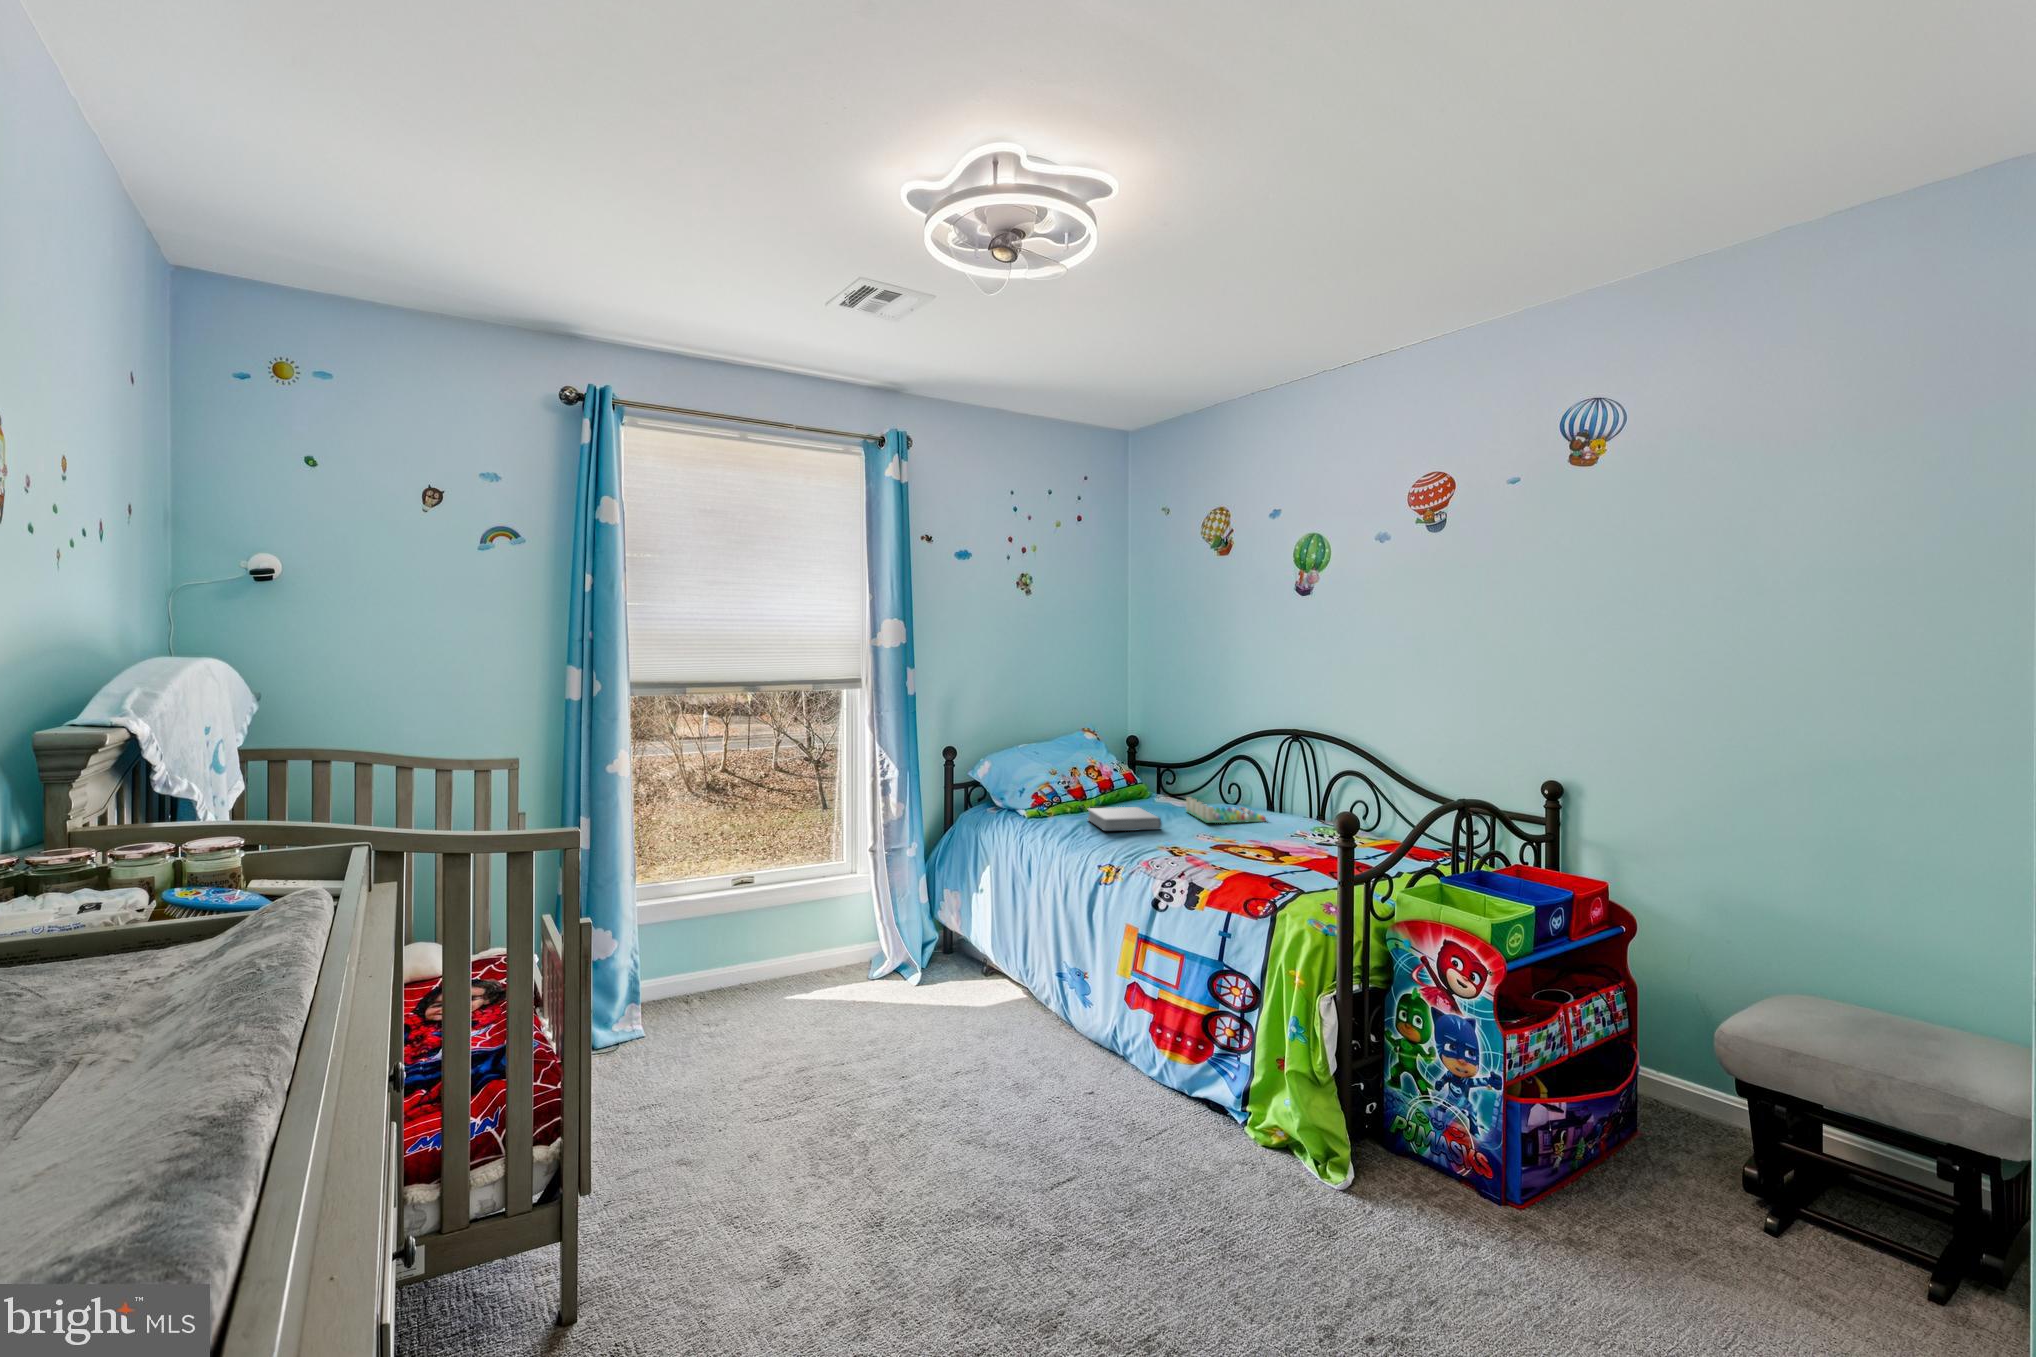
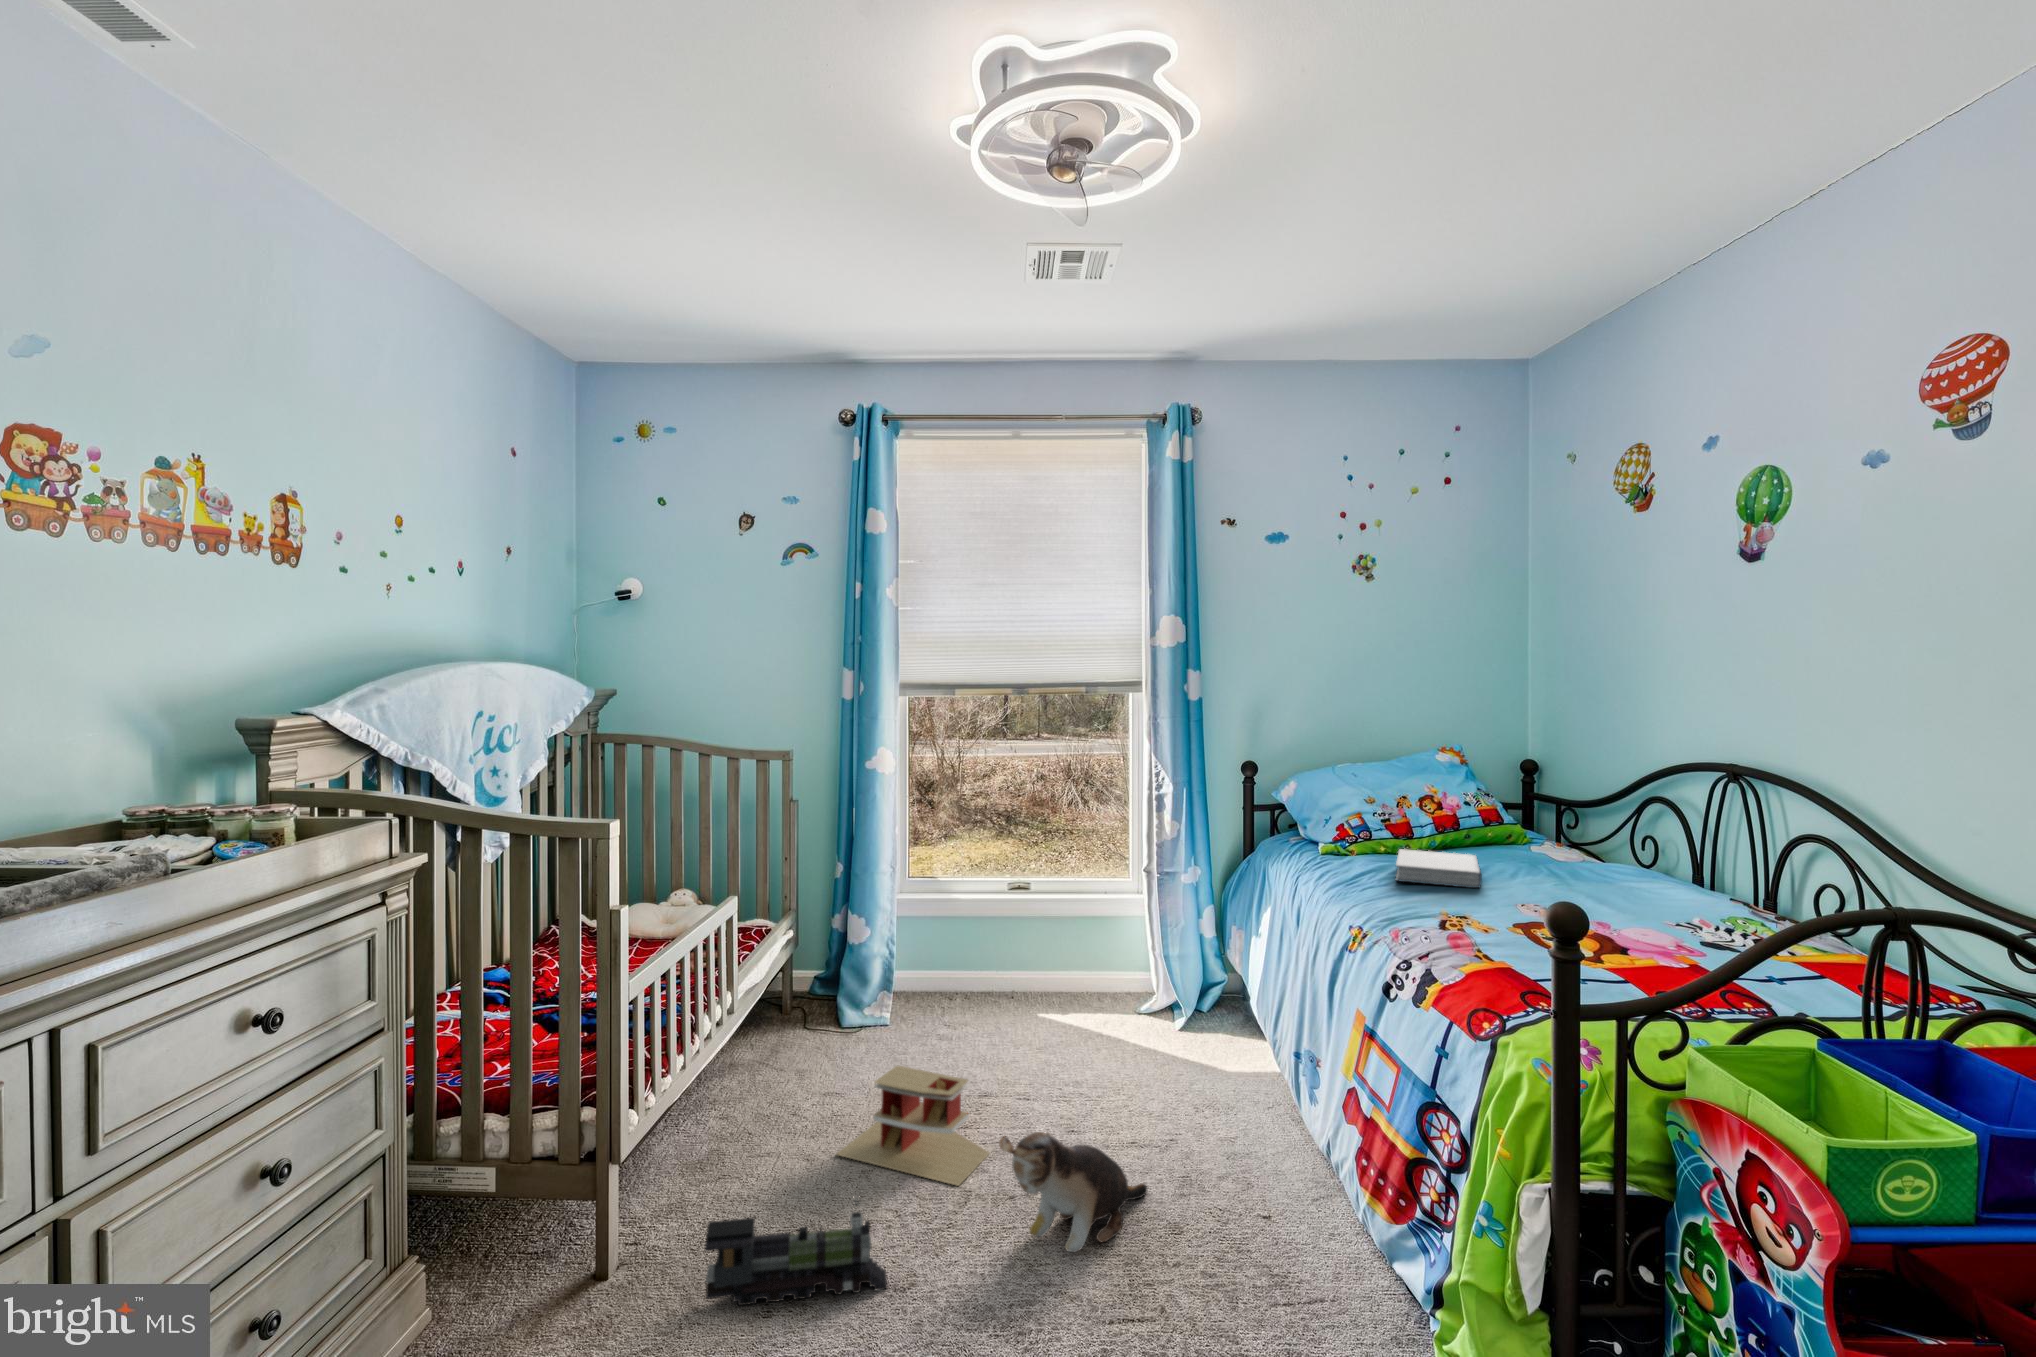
board game: present [1186,797,1266,823] -> none [1552,849,1662,899]
toy house: none [718,1050,853,1147] -> present [837,1066,989,1186]
plush toy: none [931,1060,1007,1151] -> present [999,1132,1147,1252]
toy train: none [714,1149,869,1279] -> present [705,1199,887,1306]

